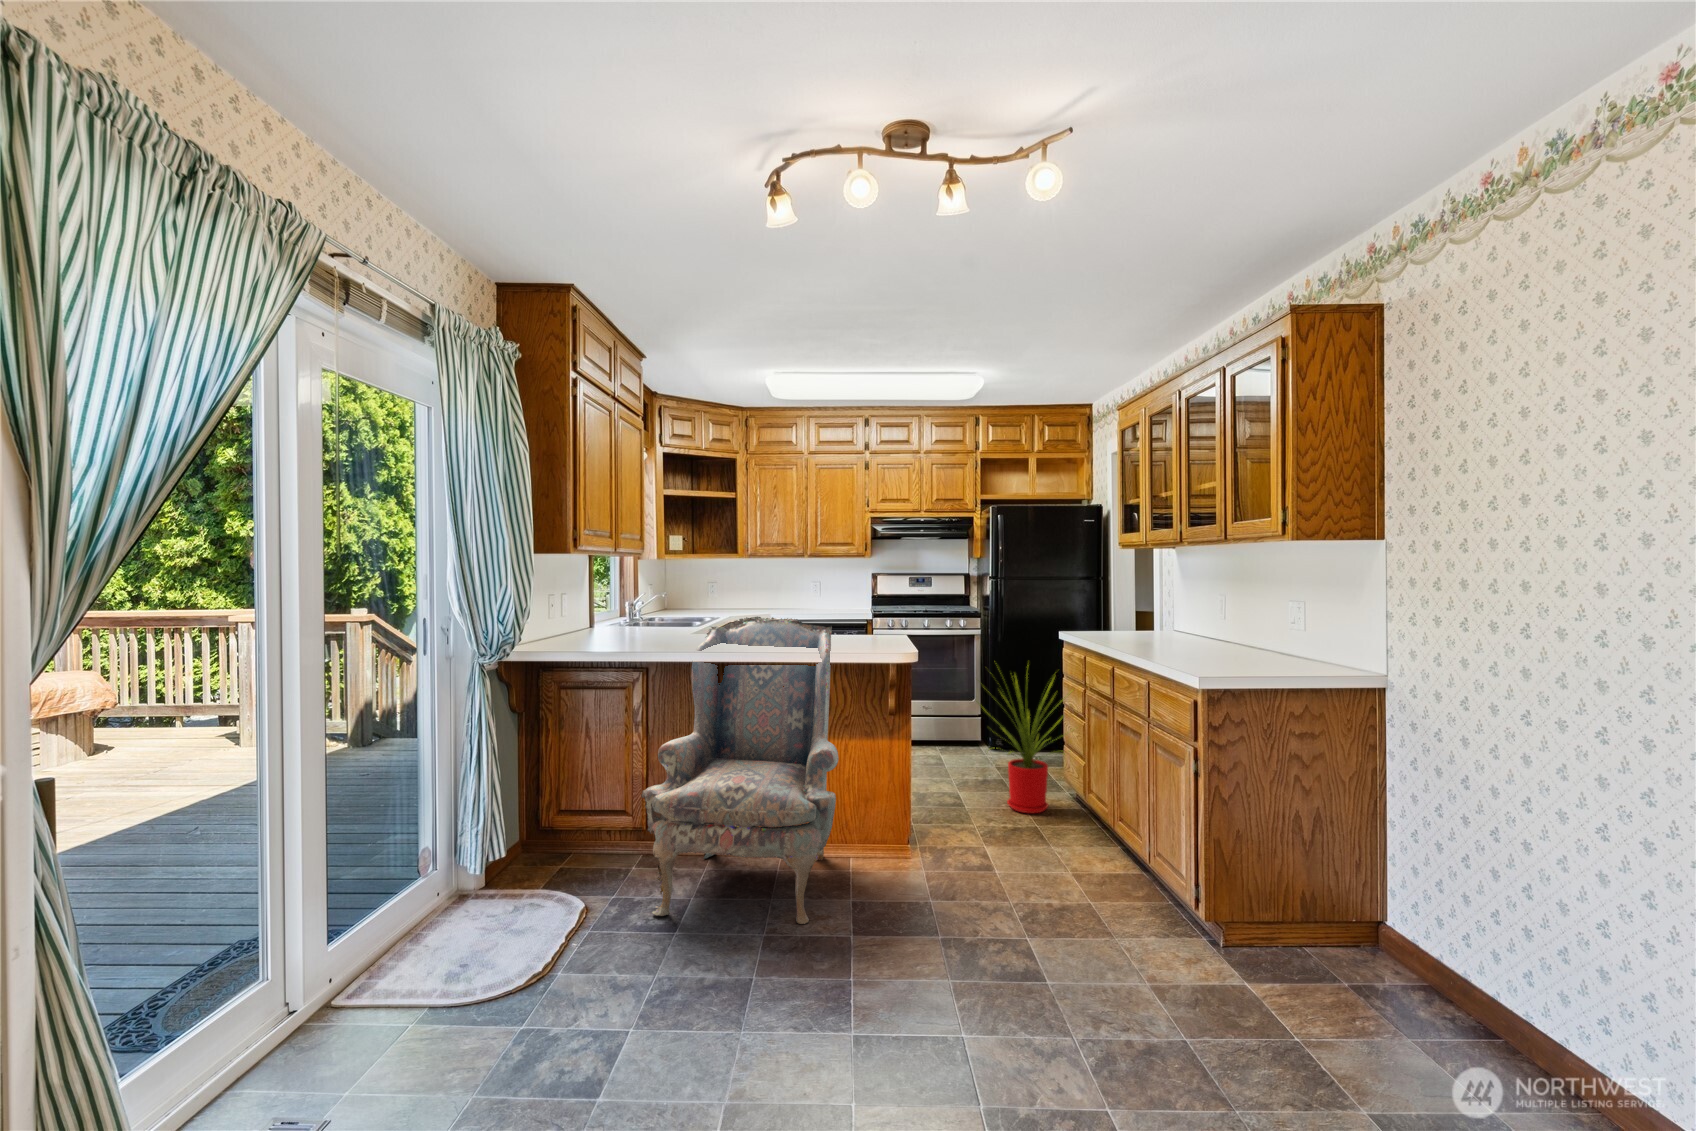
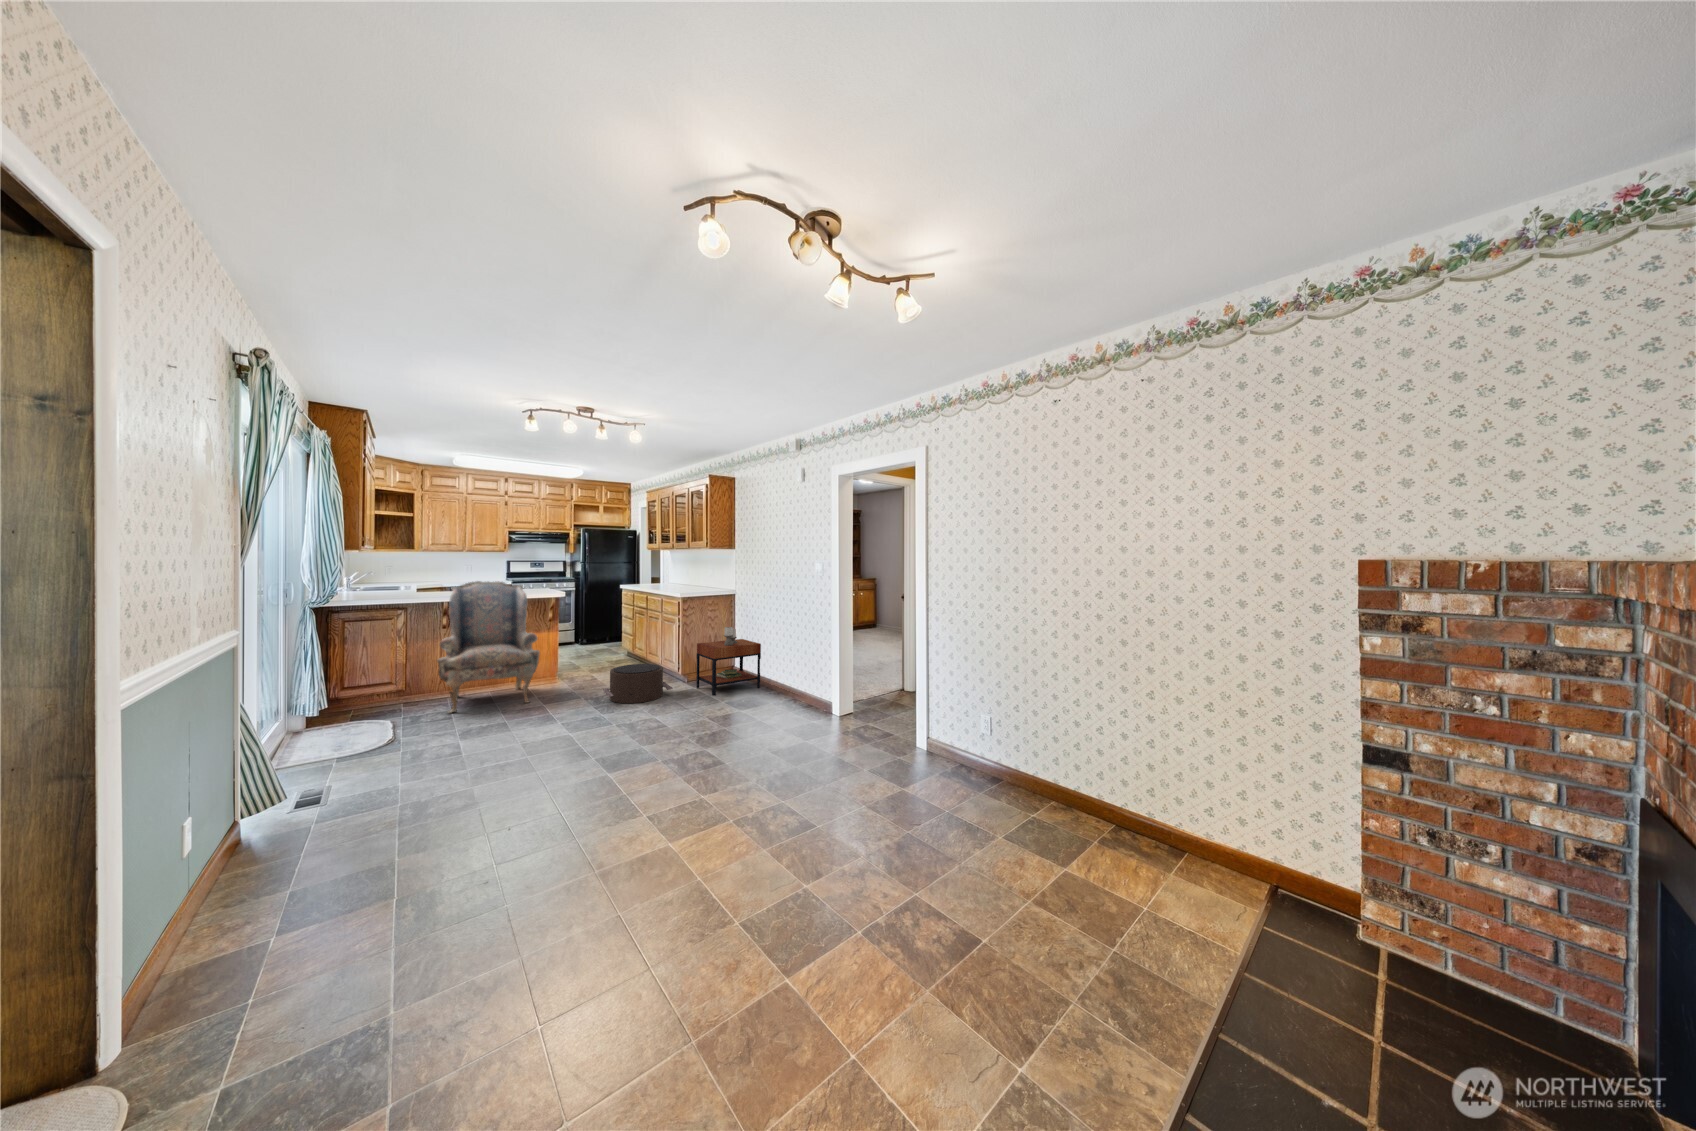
house plant: present [980,665,1065,813] -> none [584,600,635,665]
side table: none [1249,830,1537,1099] -> present [696,627,761,696]
pouf: none [961,876,1165,1039] -> present [603,664,673,703]

